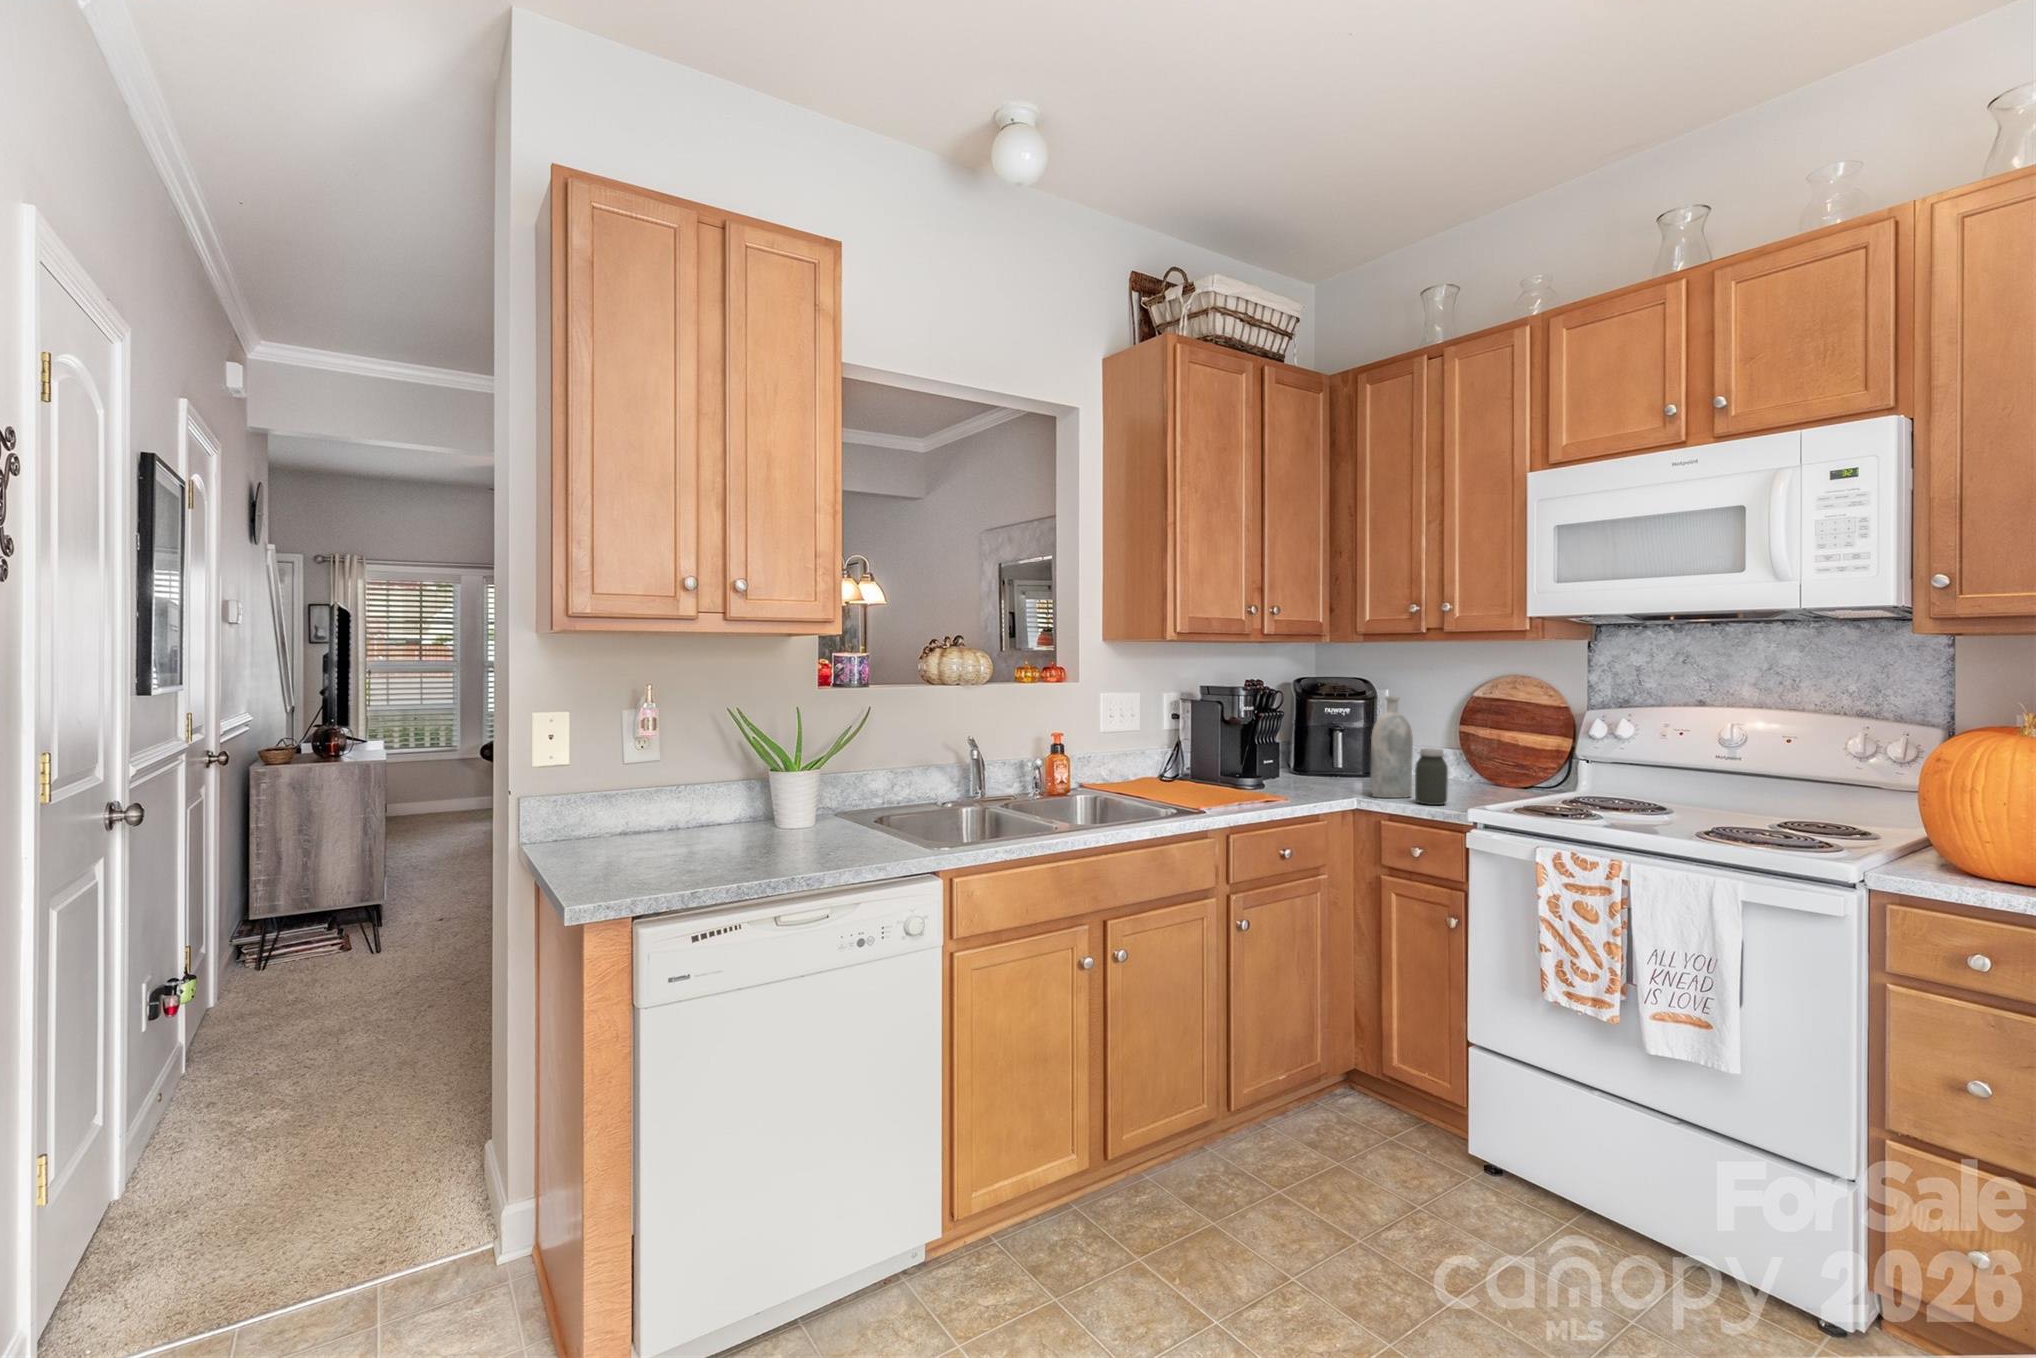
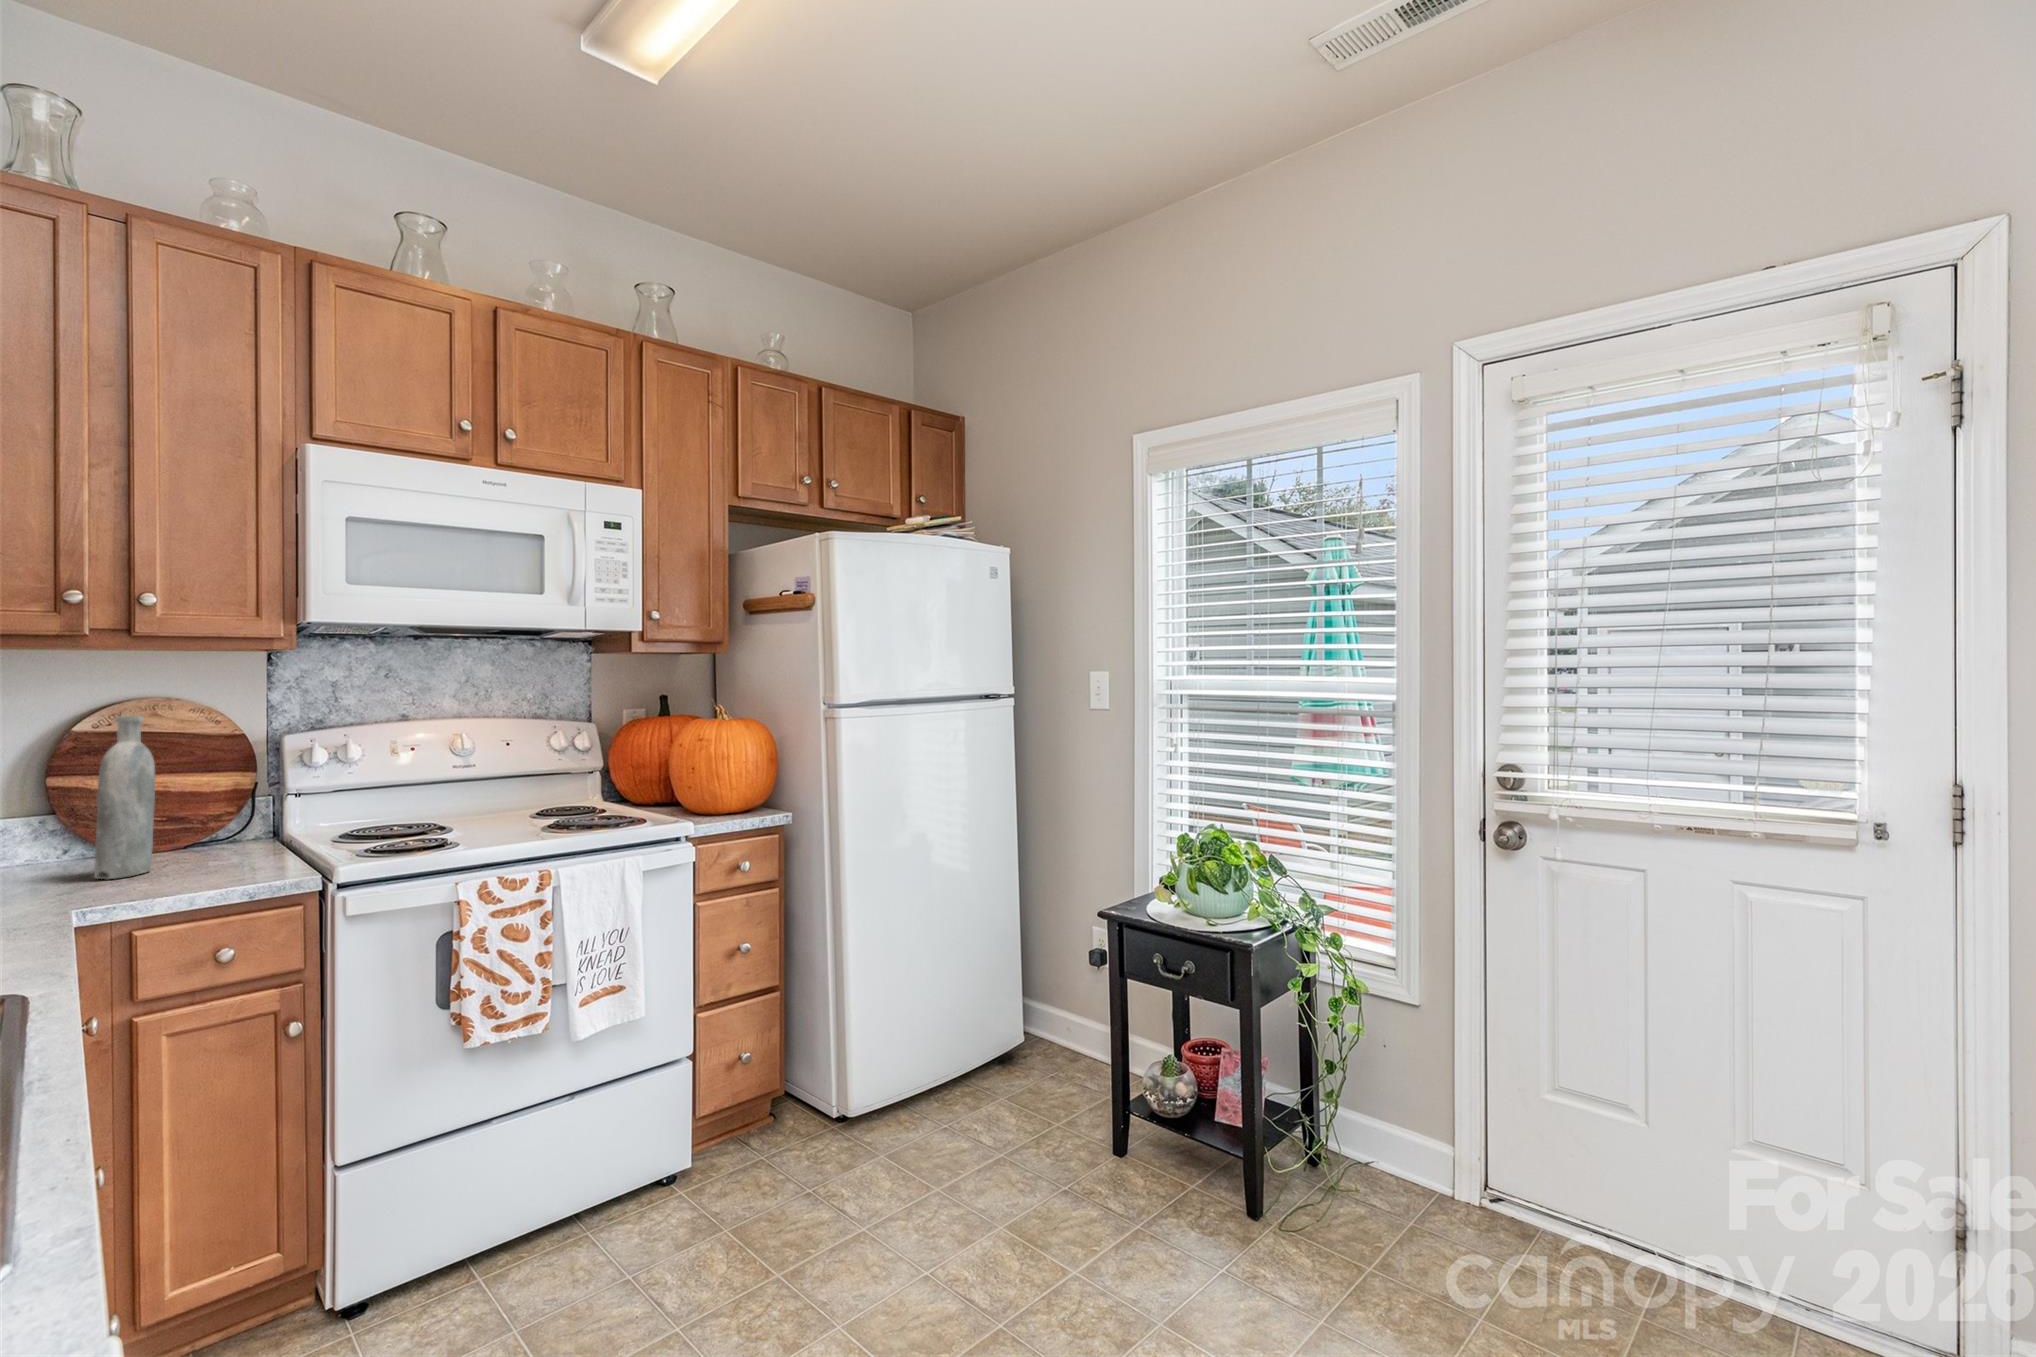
jar: present [1415,748,1448,805] -> none [205,788,260,869]

